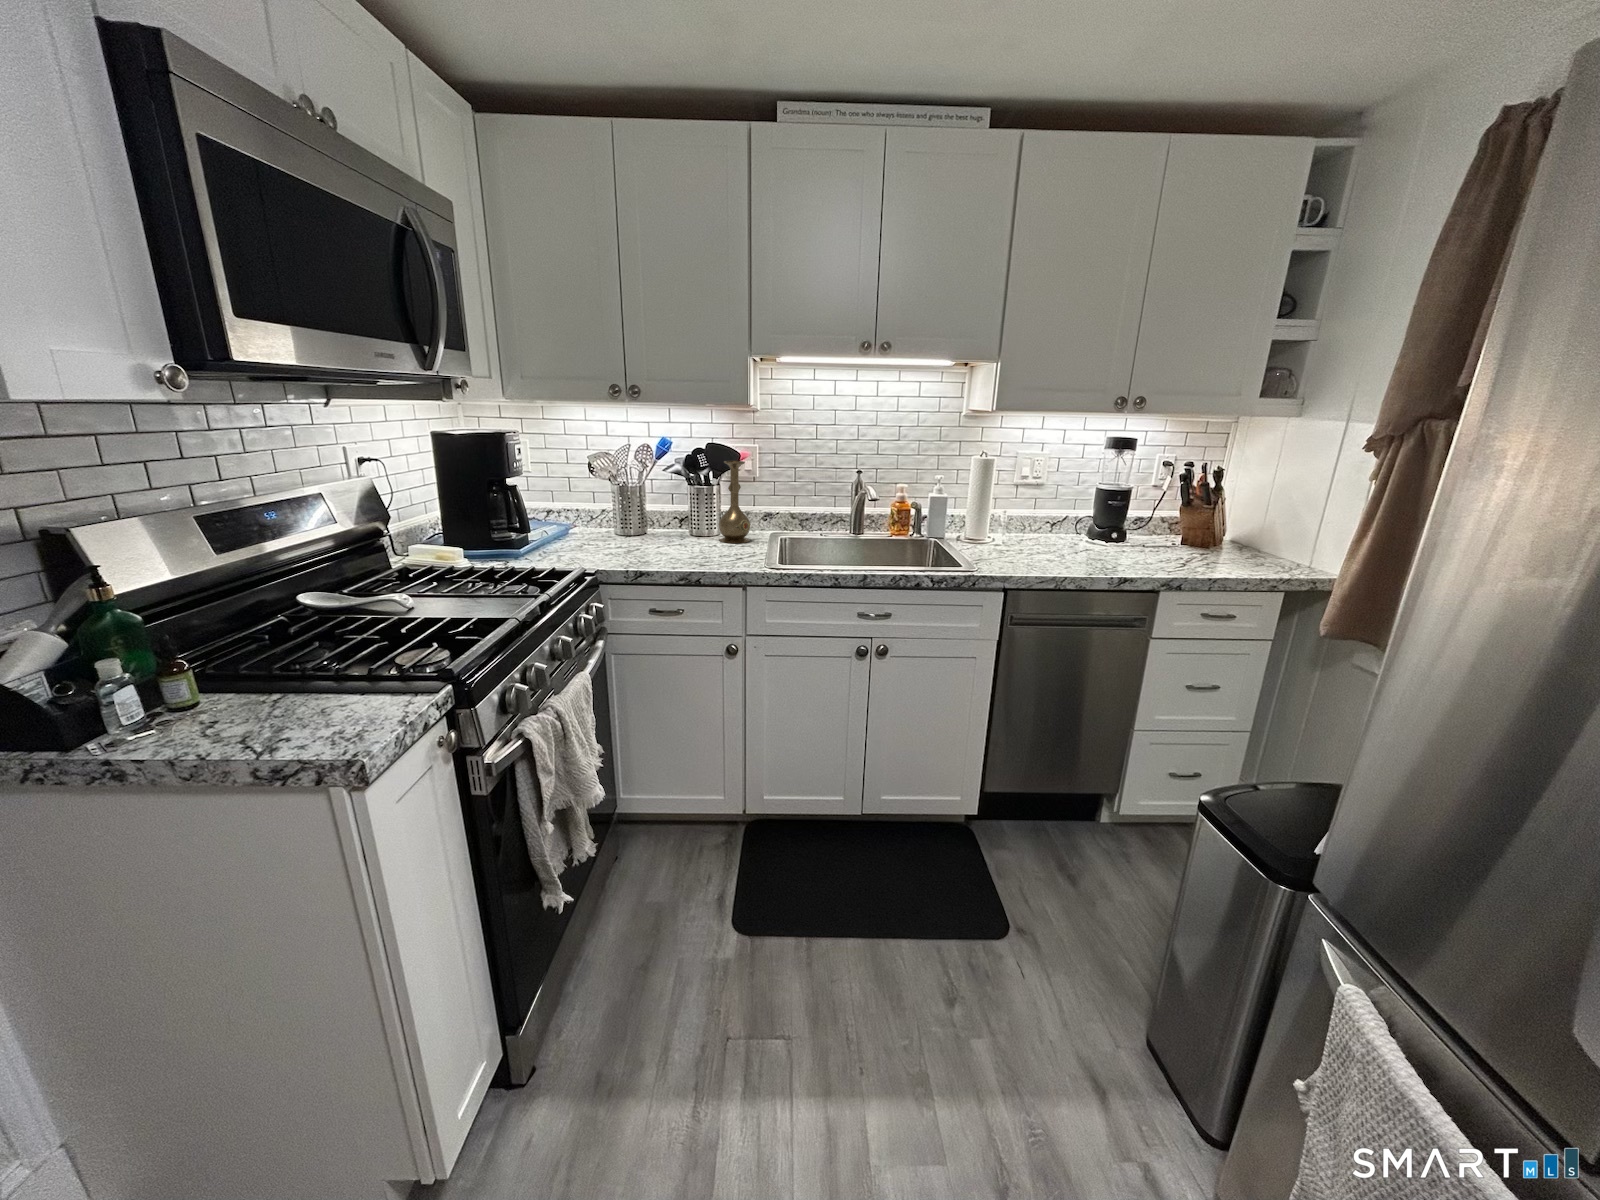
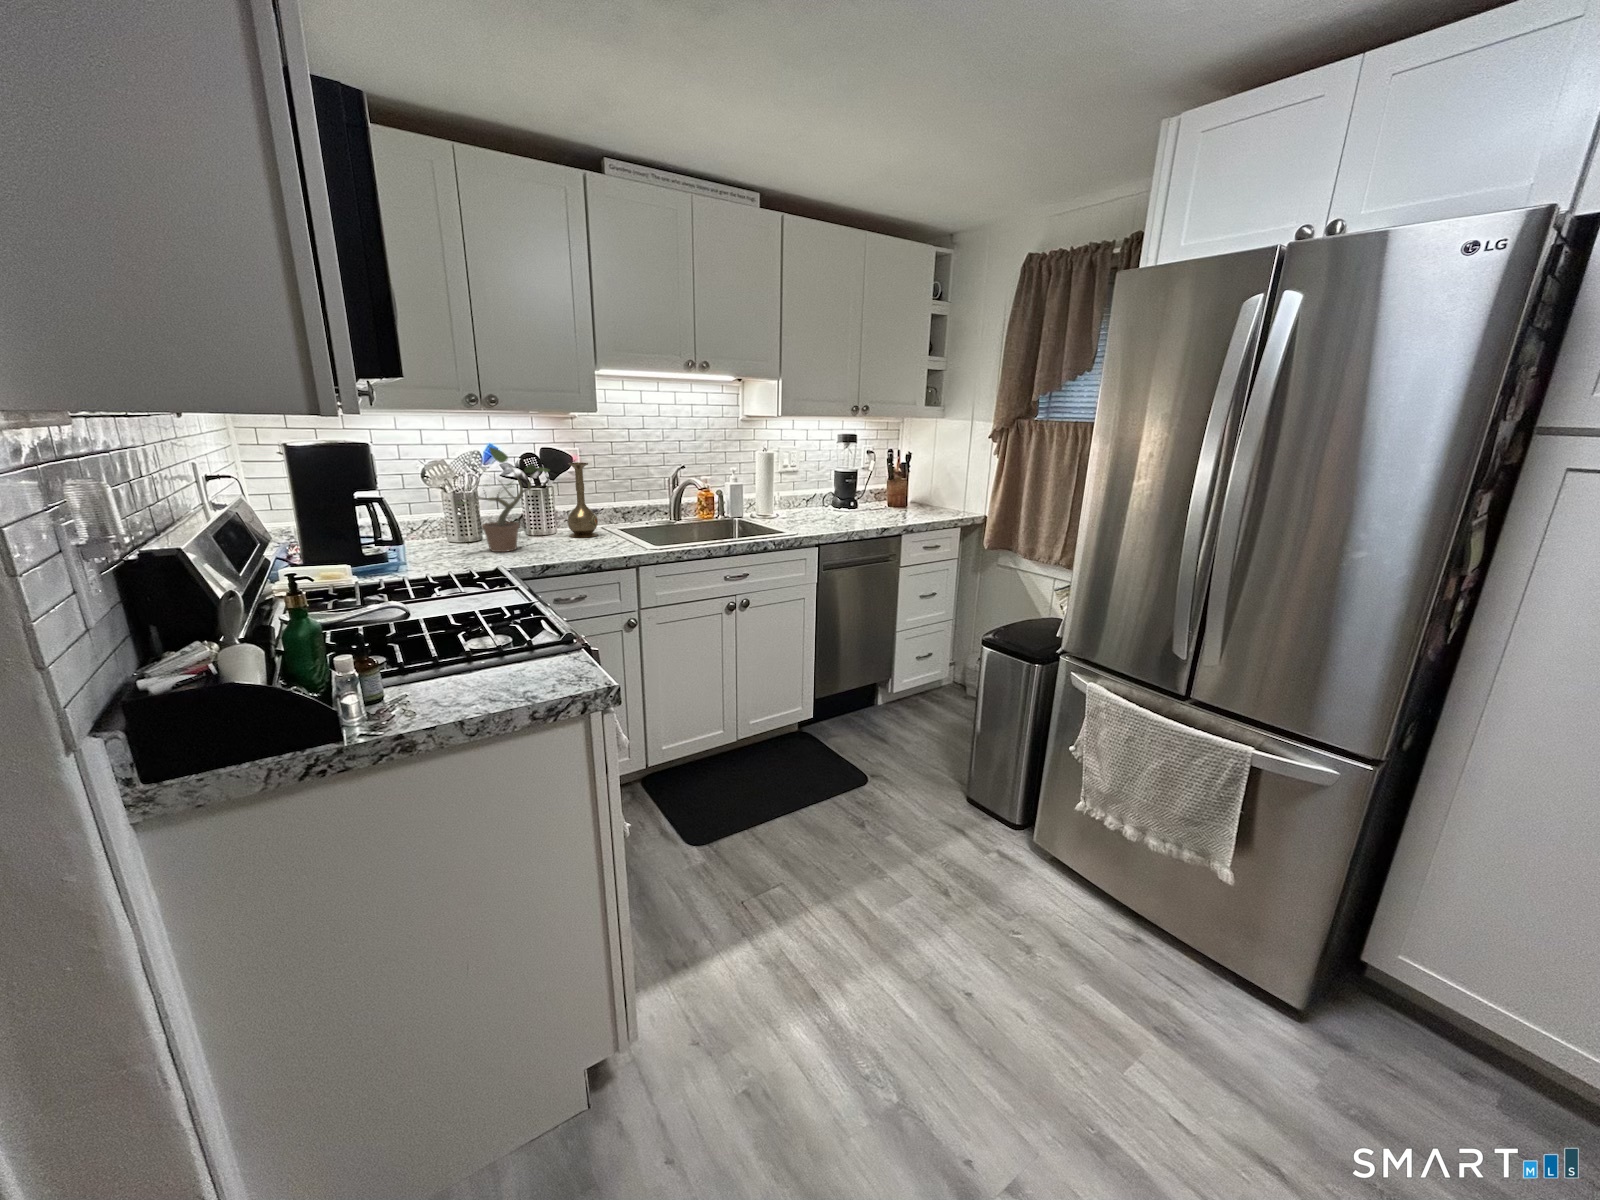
potted plant: none [586,438,690,549] -> present [458,447,550,552]

